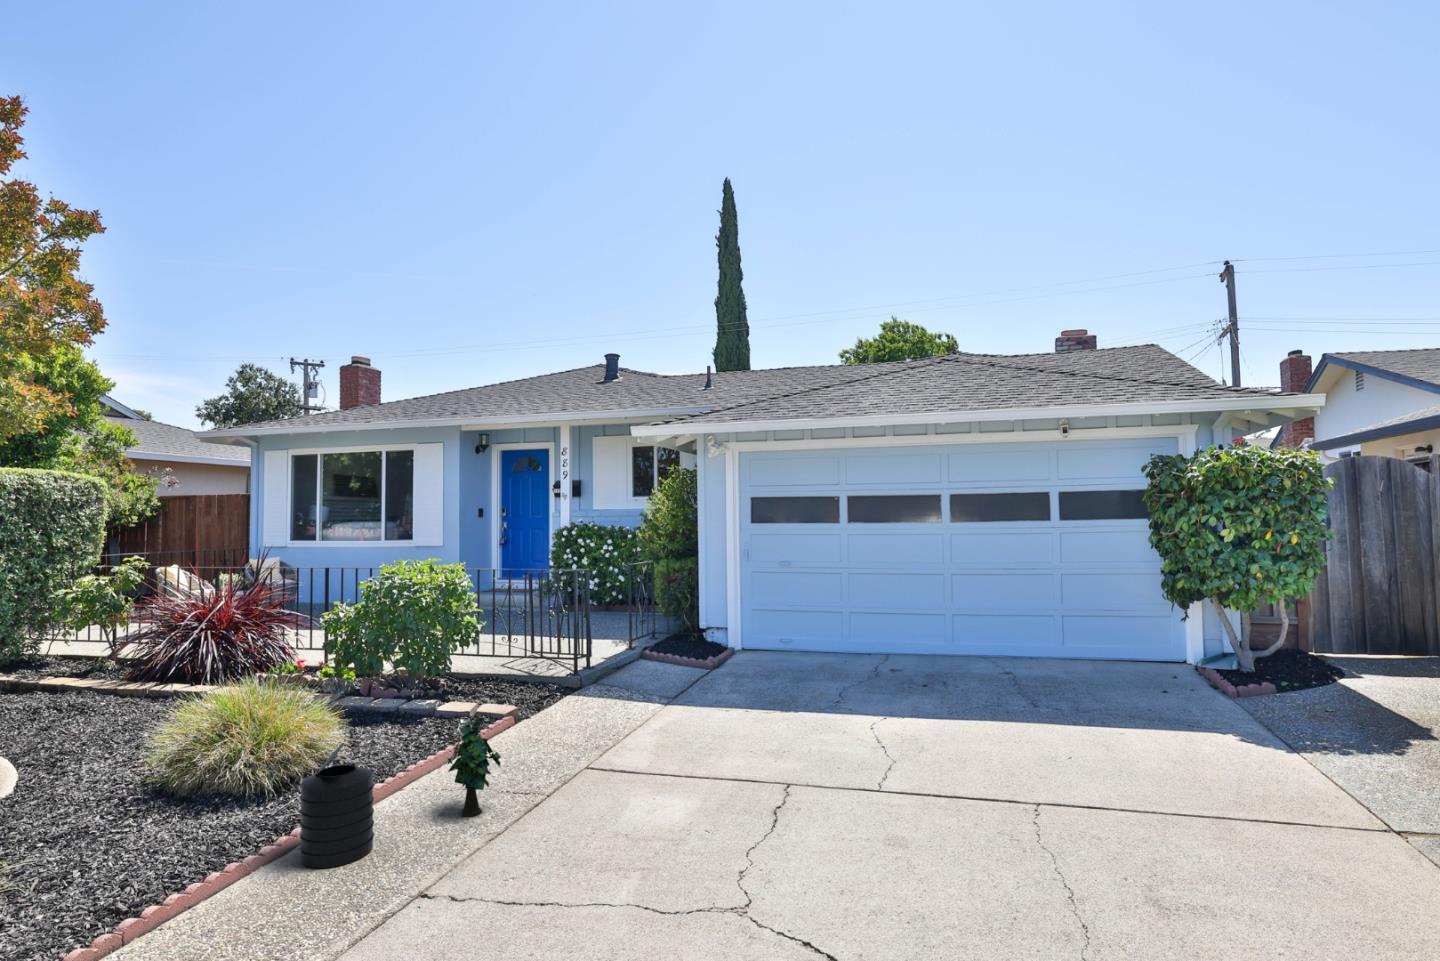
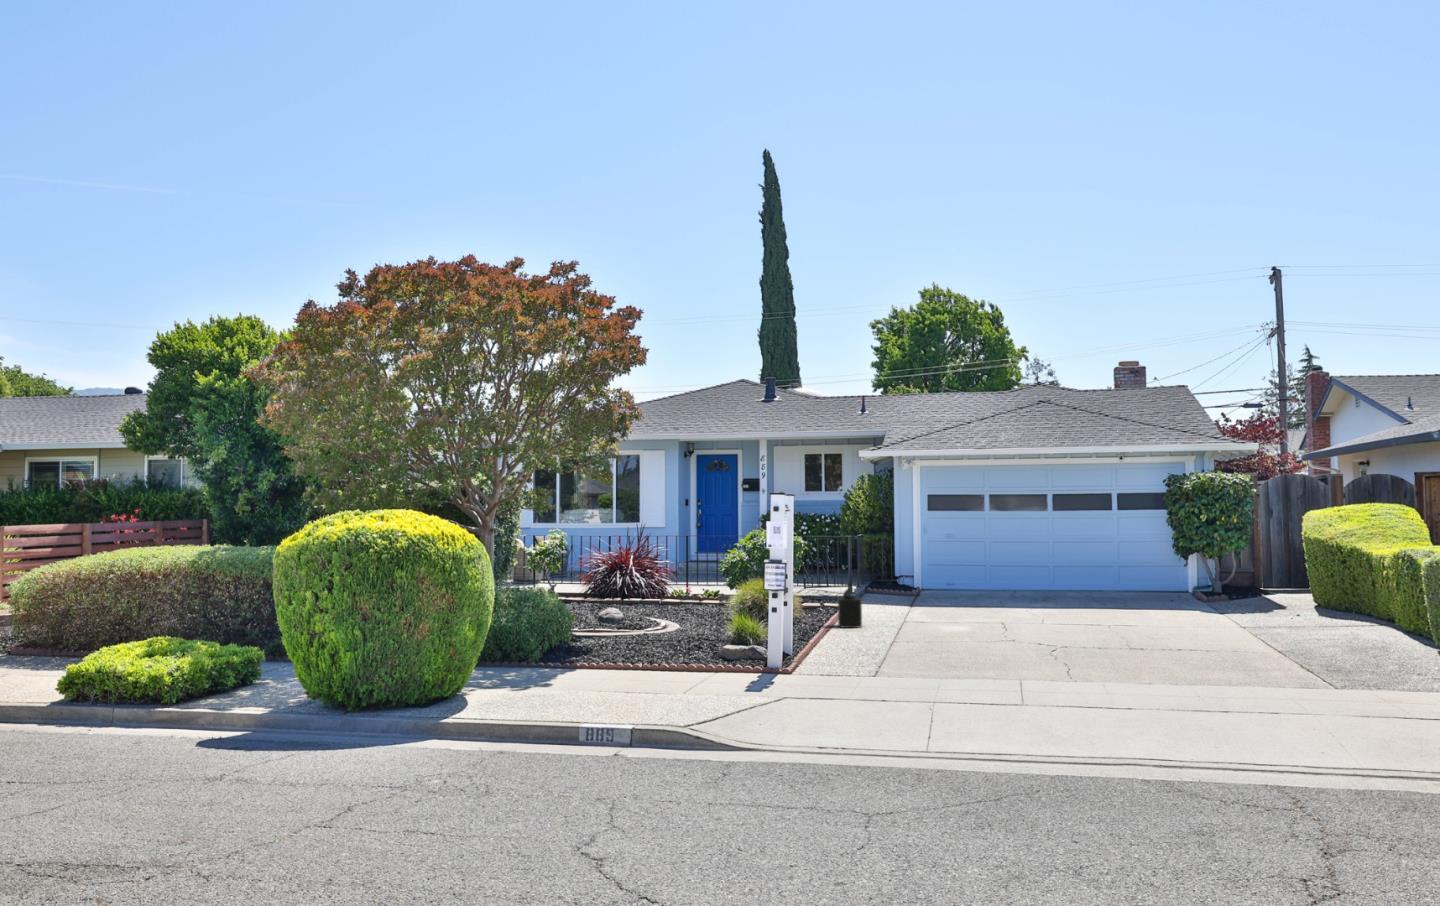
decorative plant: present [447,718,501,817] -> none [870,584,893,622]

